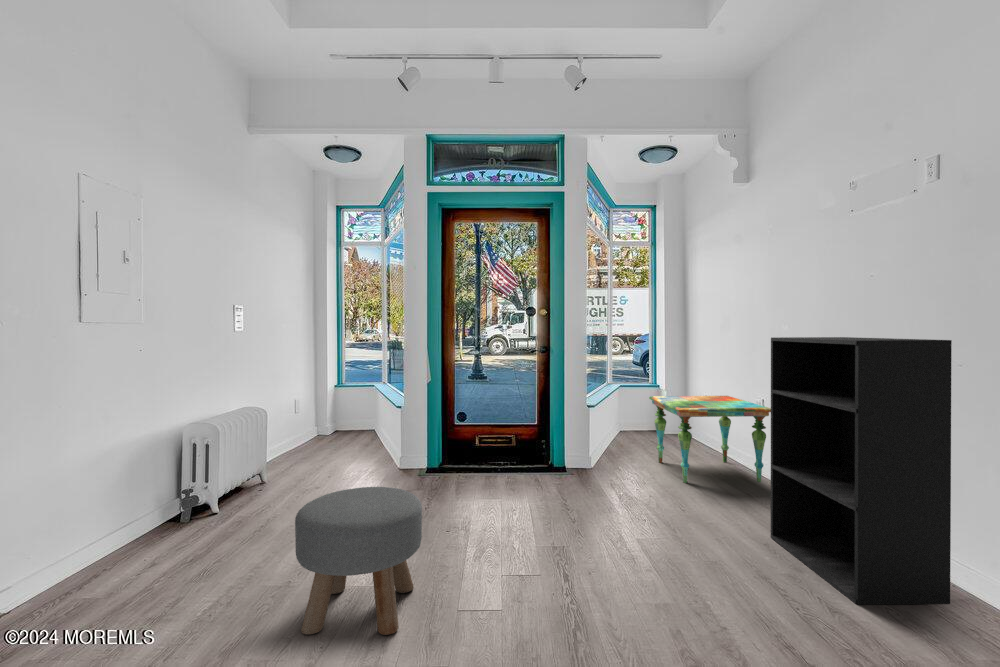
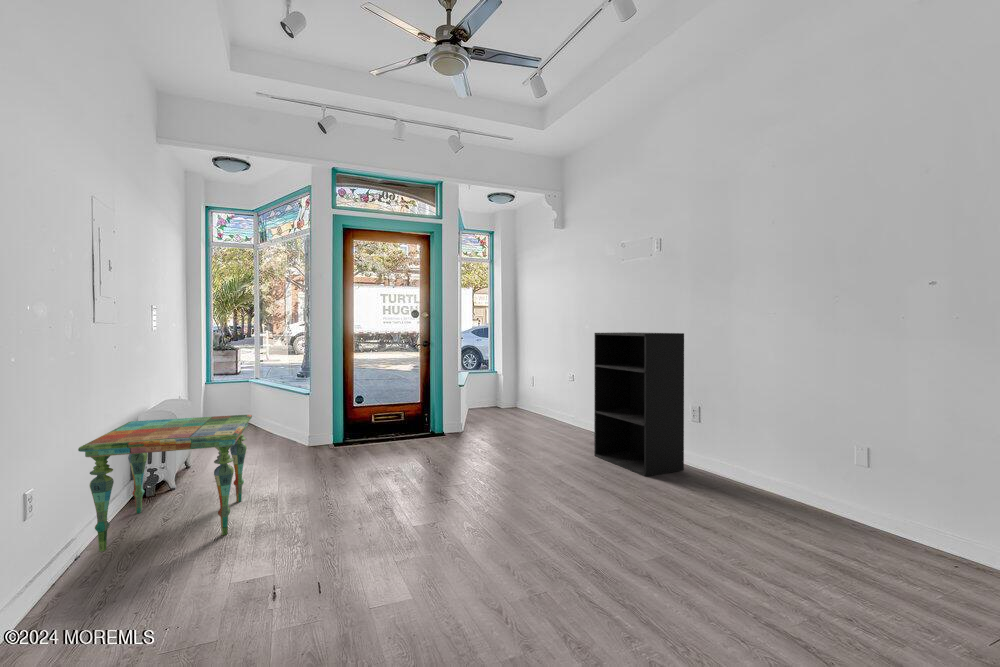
side table: present [649,396,771,483] -> present [78,415,252,552]
ottoman: present [295,487,422,635] -> none [329,440,416,538]

